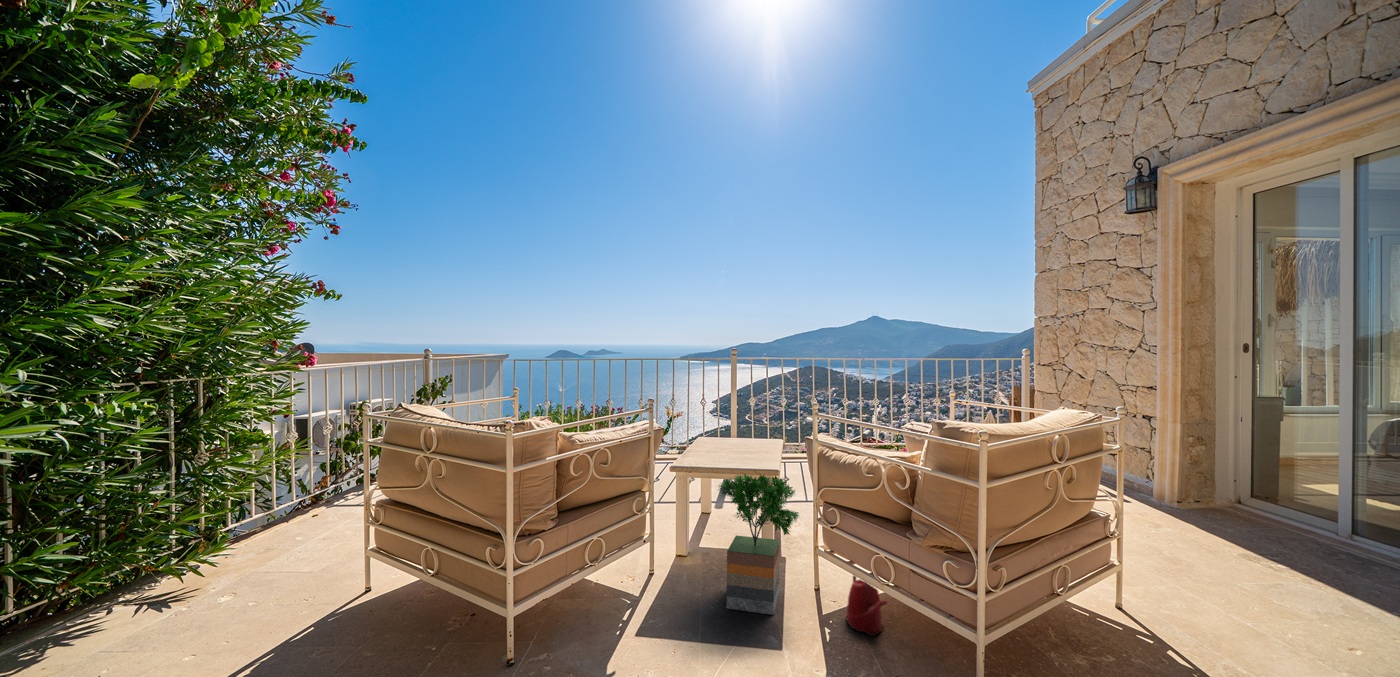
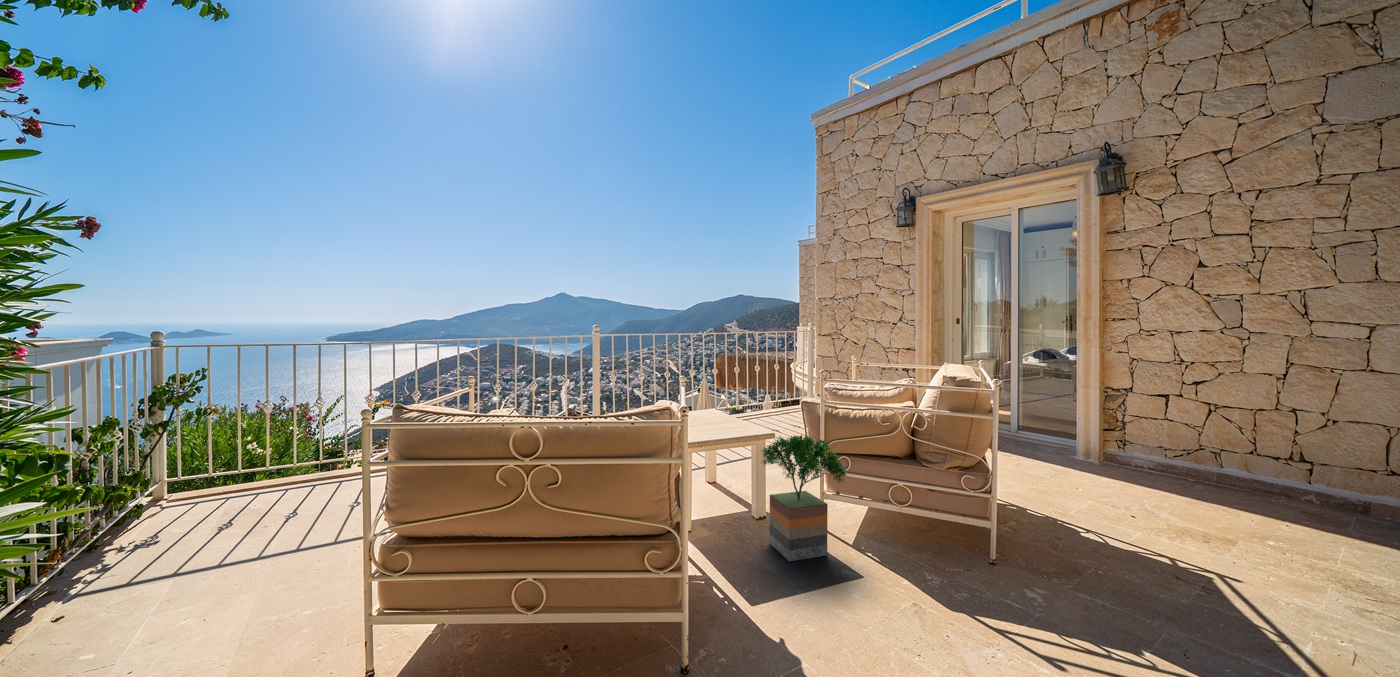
watering can: present [847,576,888,636] -> none [867,499,928,549]

